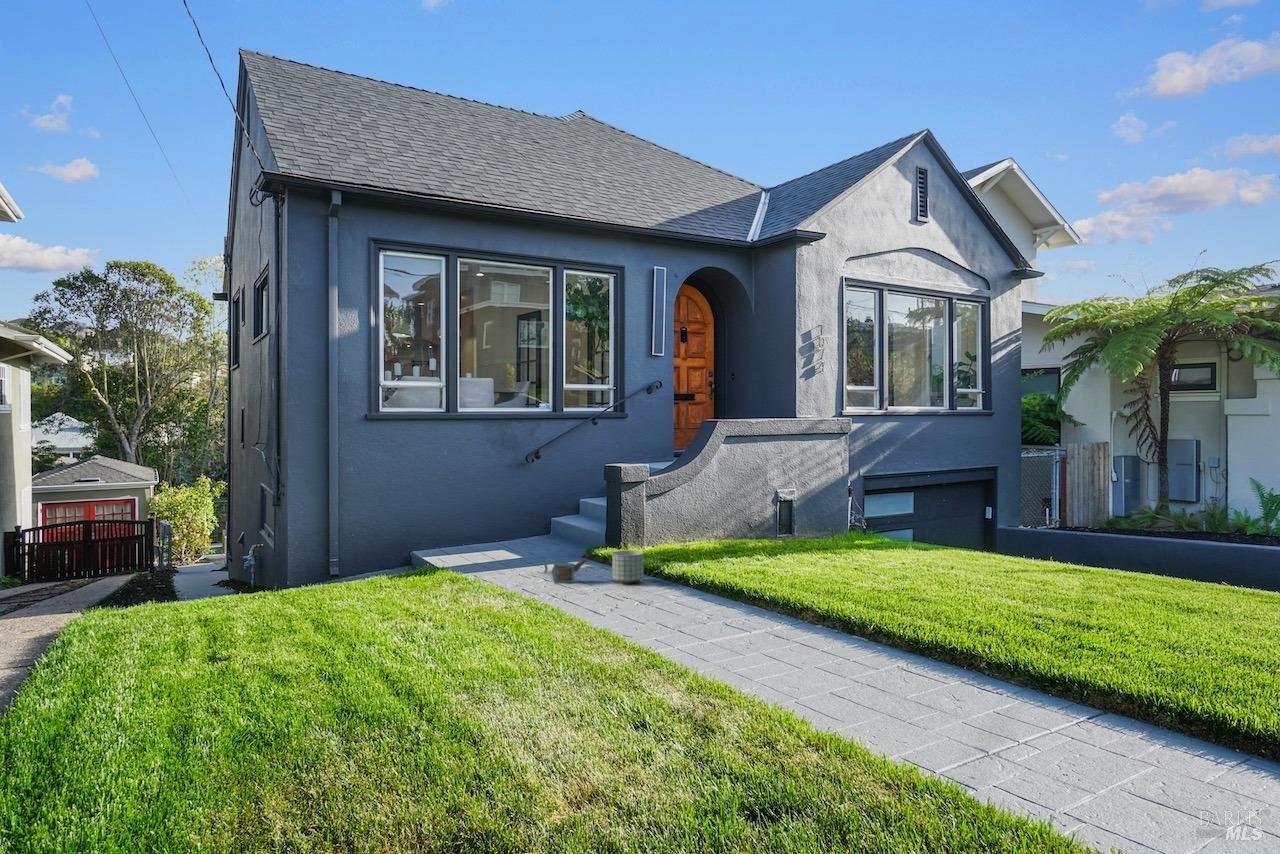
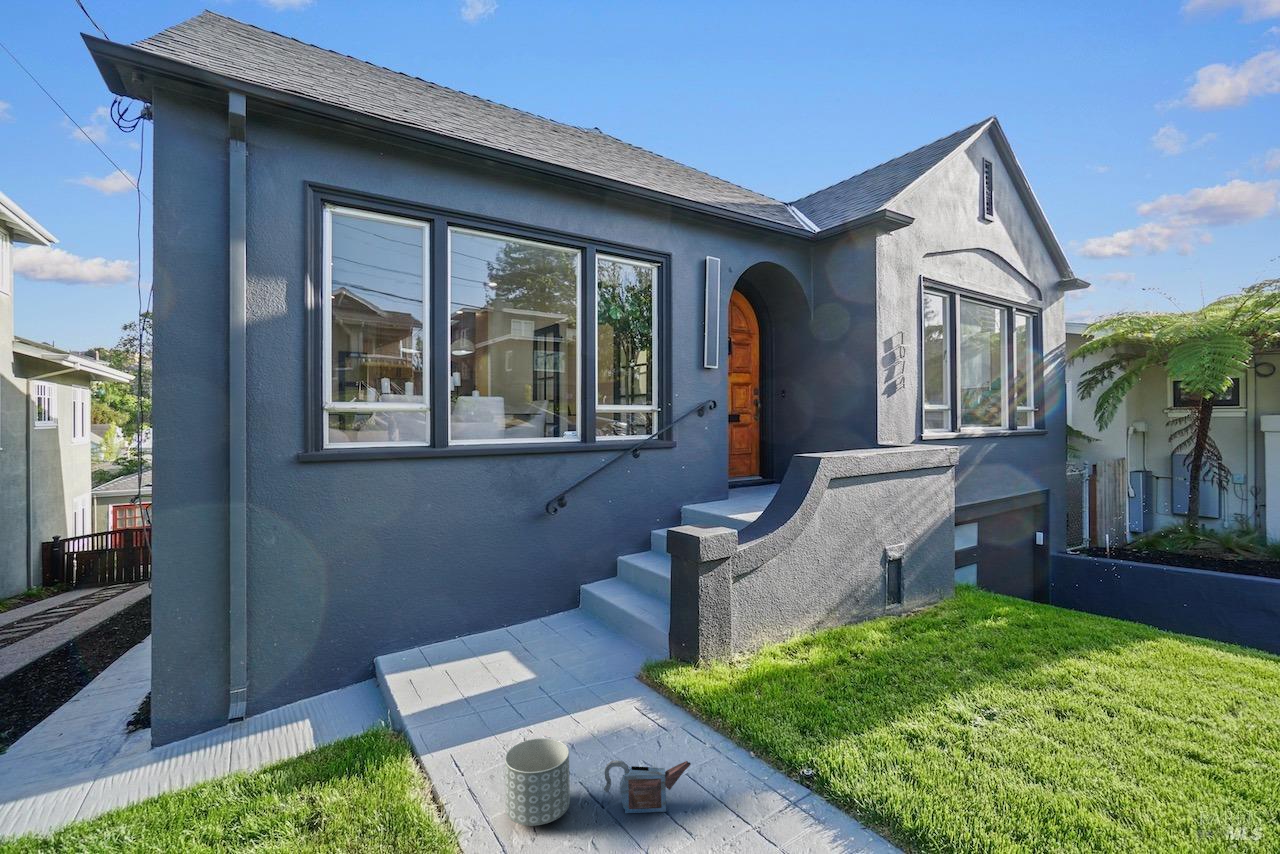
planter: present [612,550,644,584] -> present [505,738,570,826]

